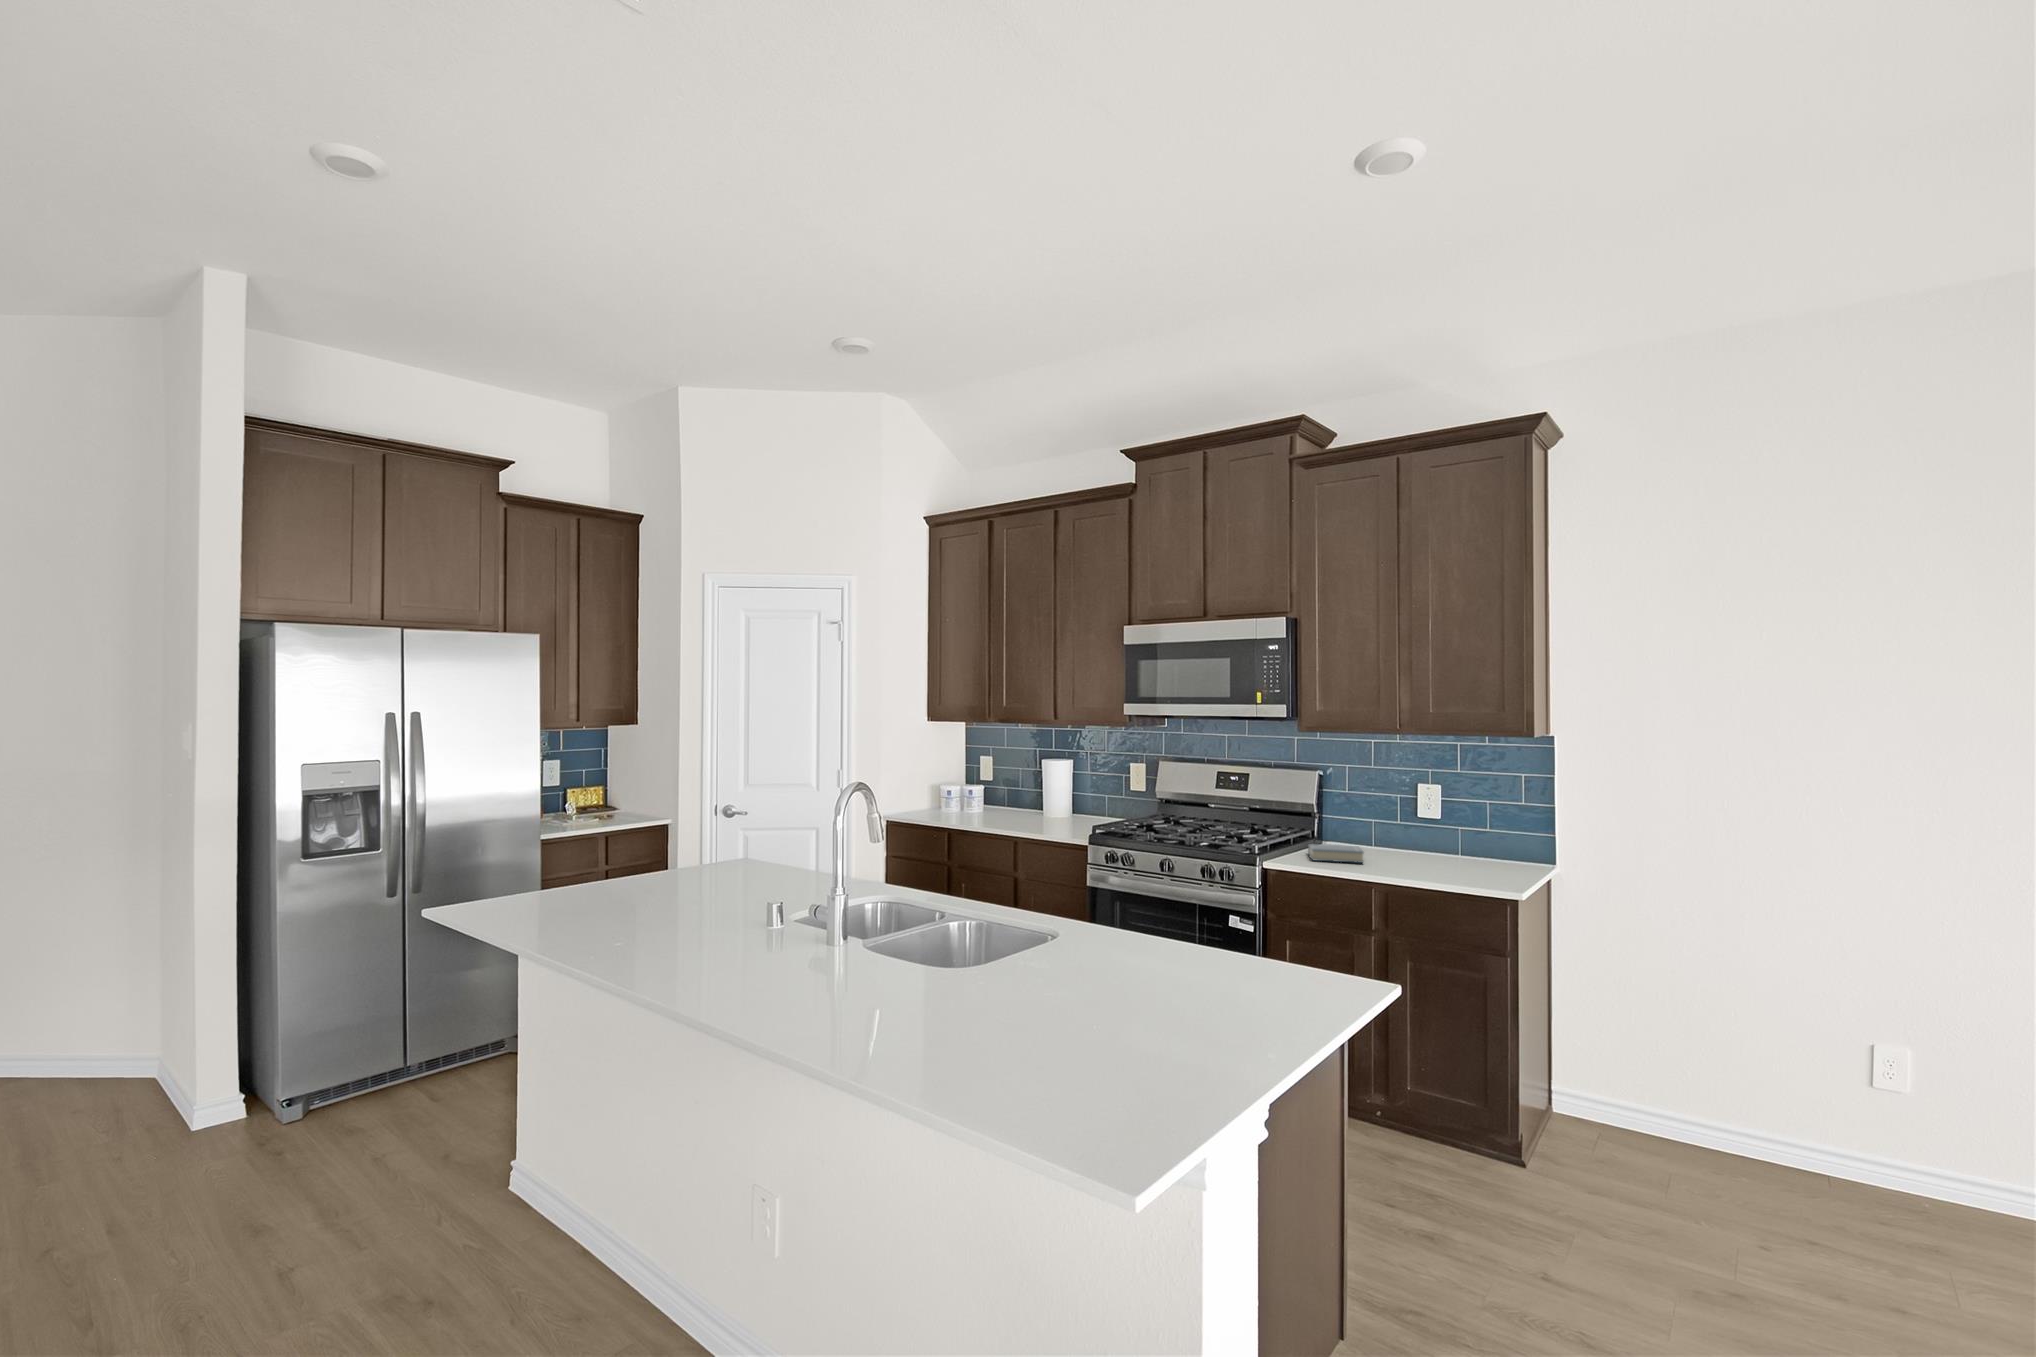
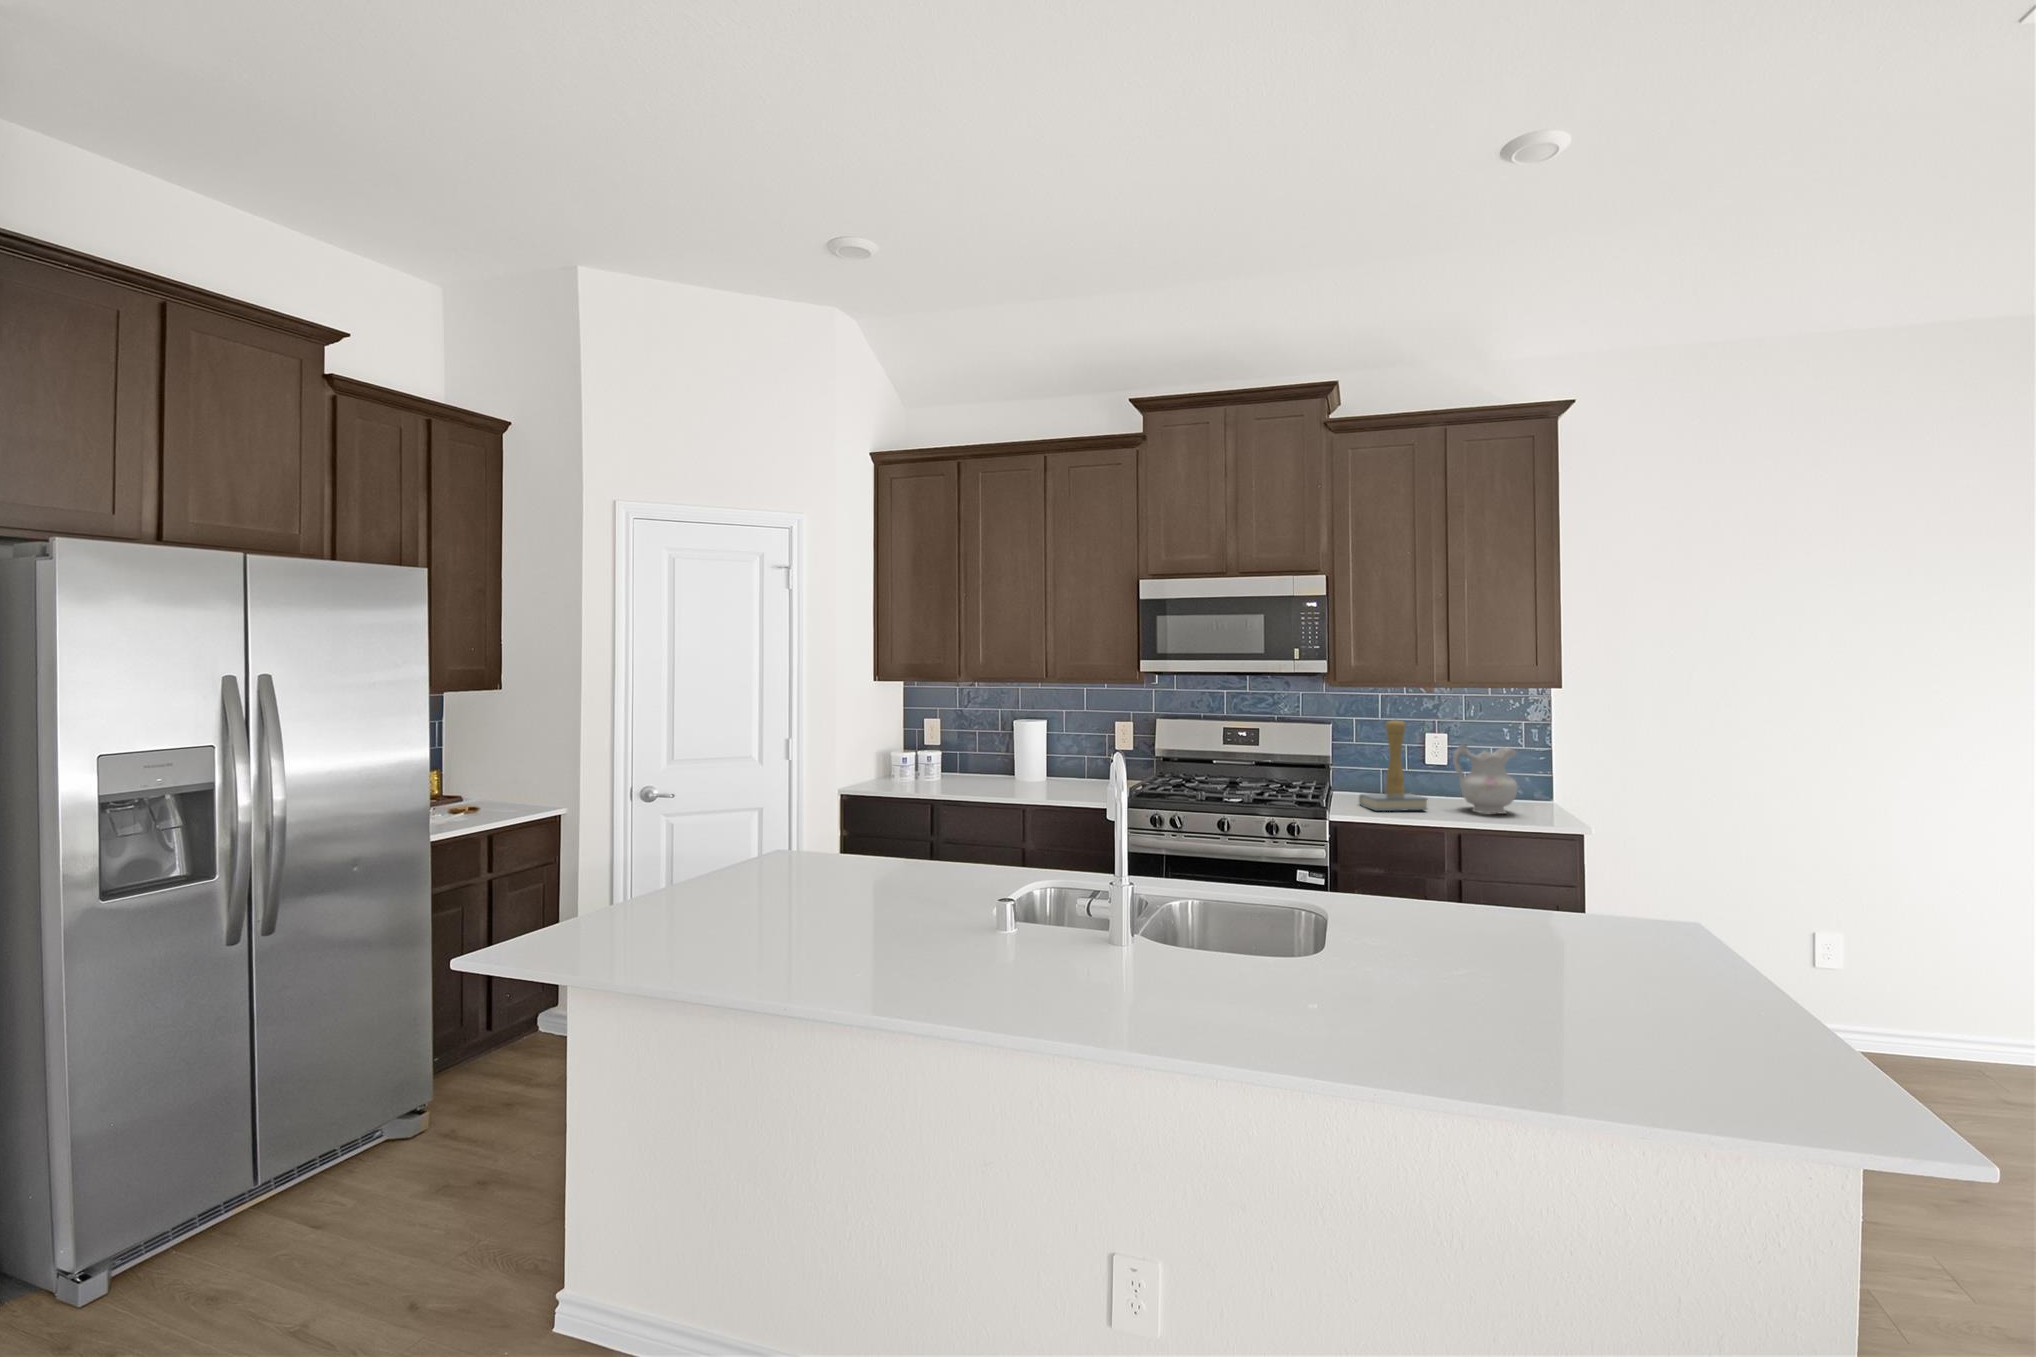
pepper mill: none [1351,776,1371,847] -> present [1385,720,1406,794]
ceramic pitcher: none [1394,803,1453,871] -> present [1453,745,1518,814]

